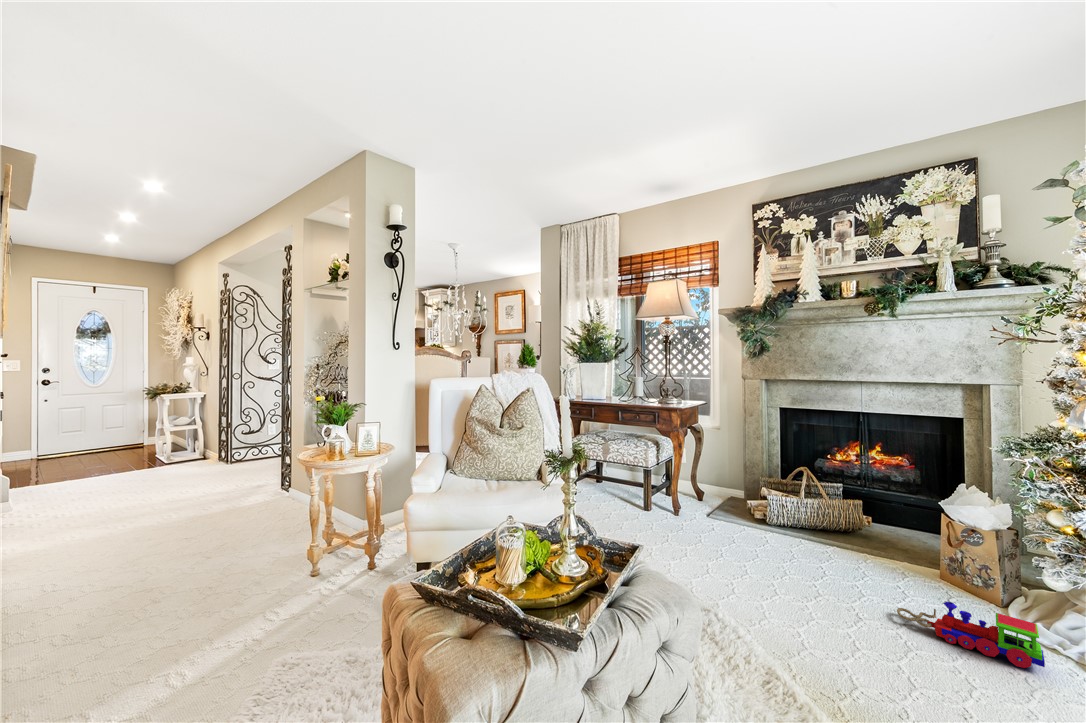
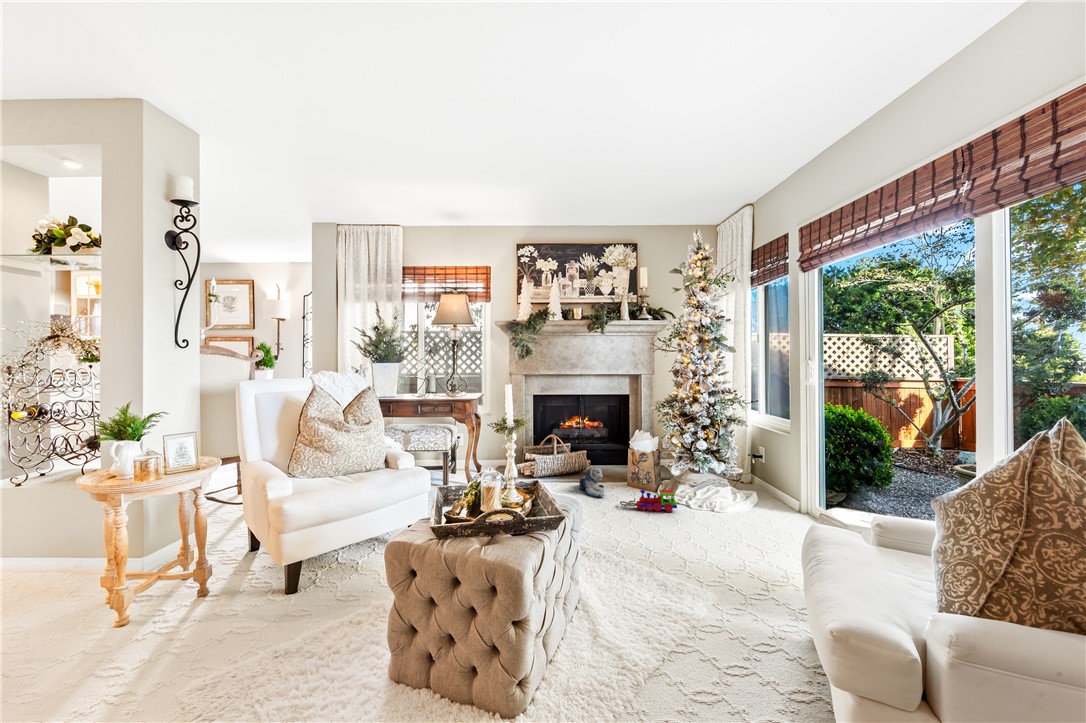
plush toy: none [833,530,883,586] -> present [580,467,604,497]

